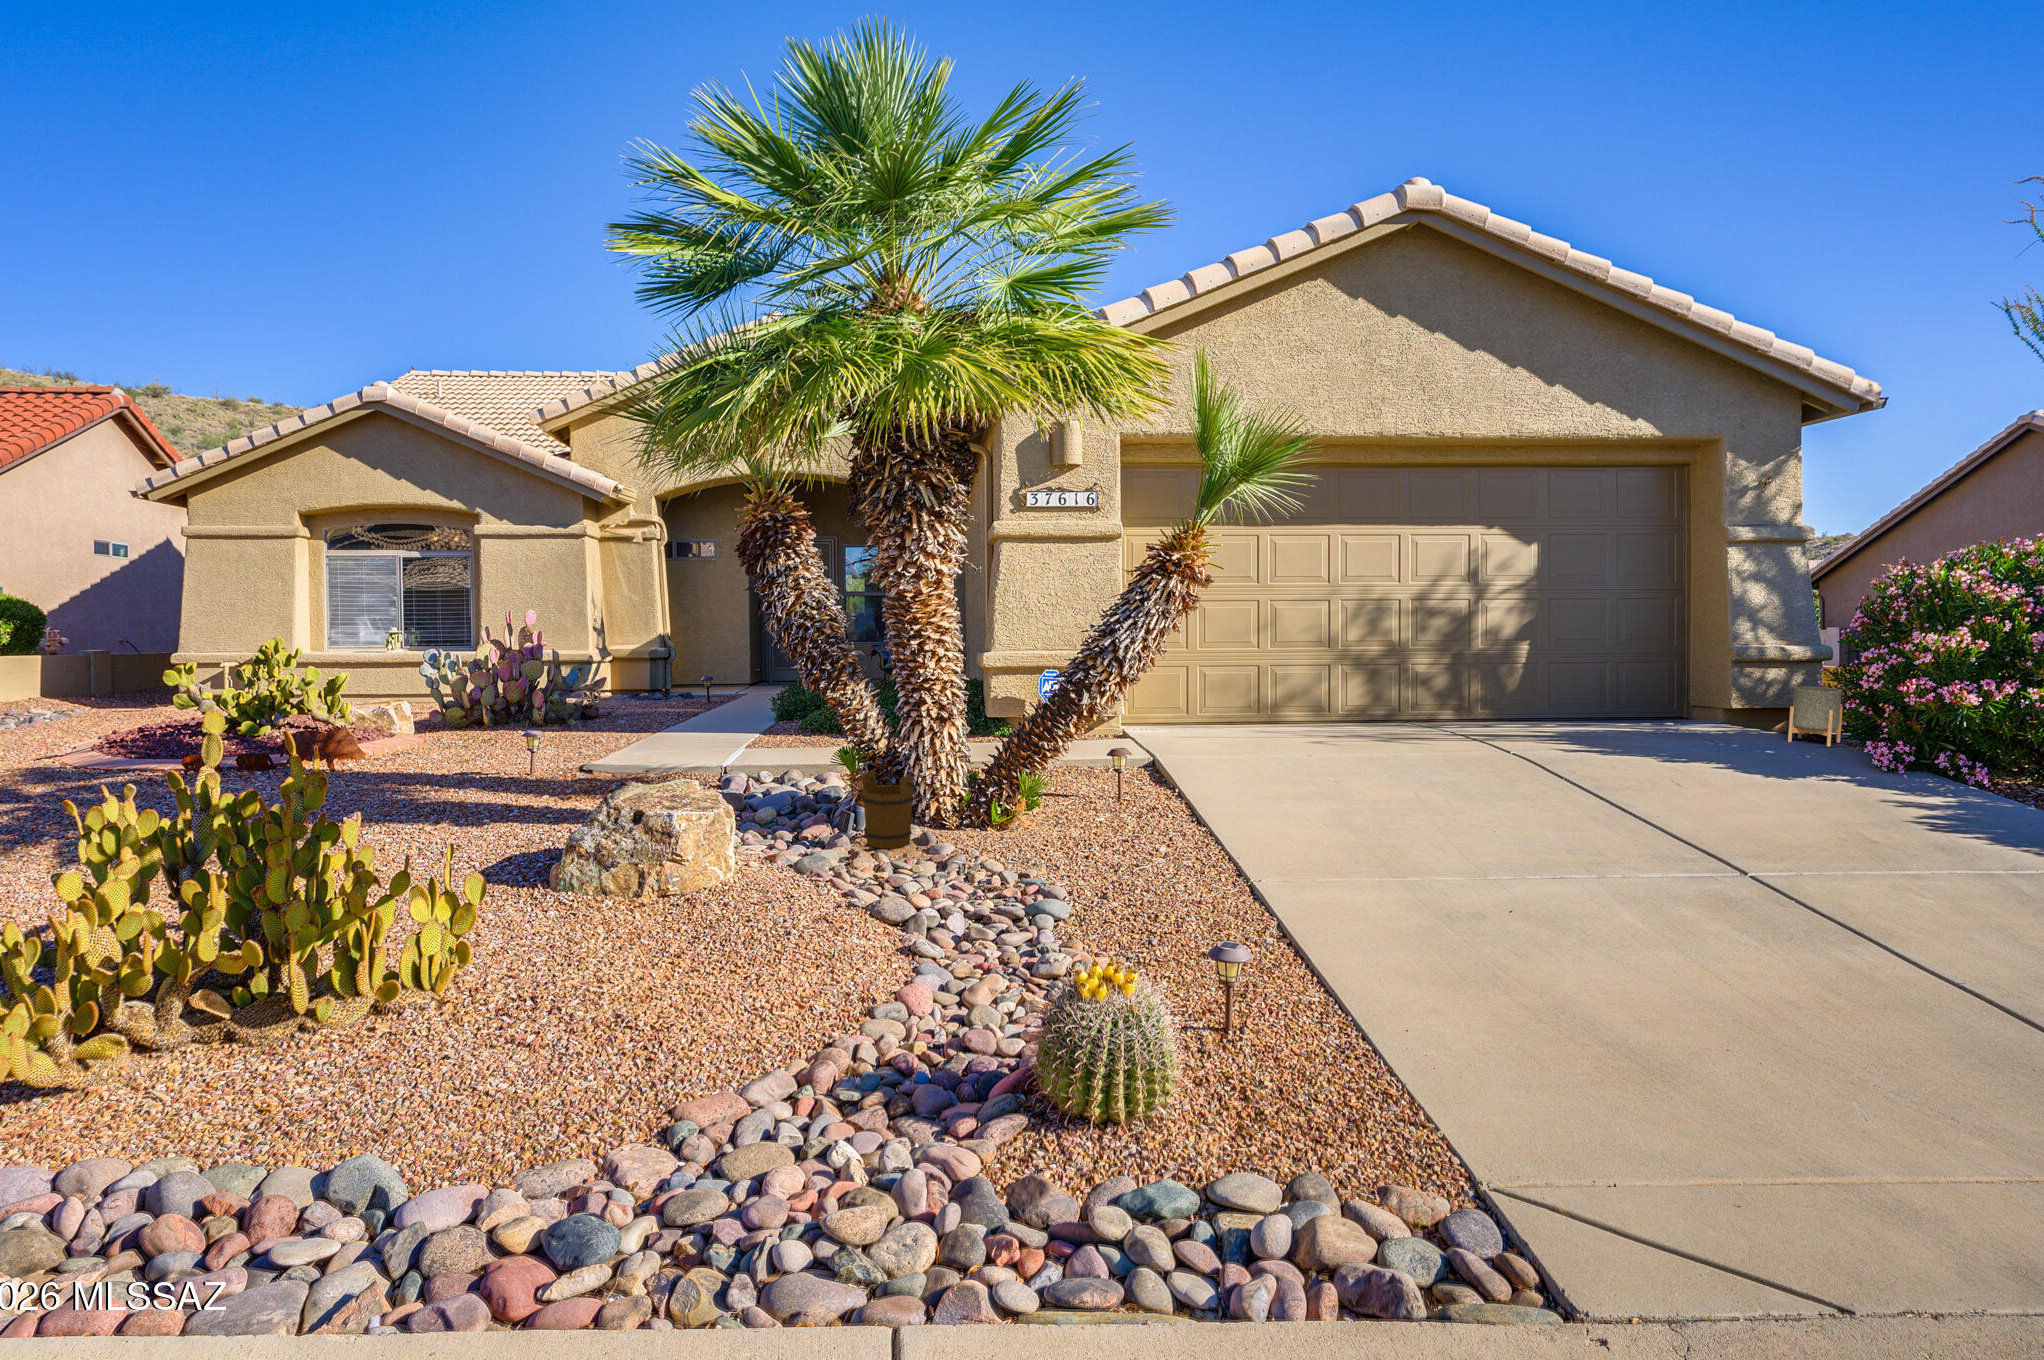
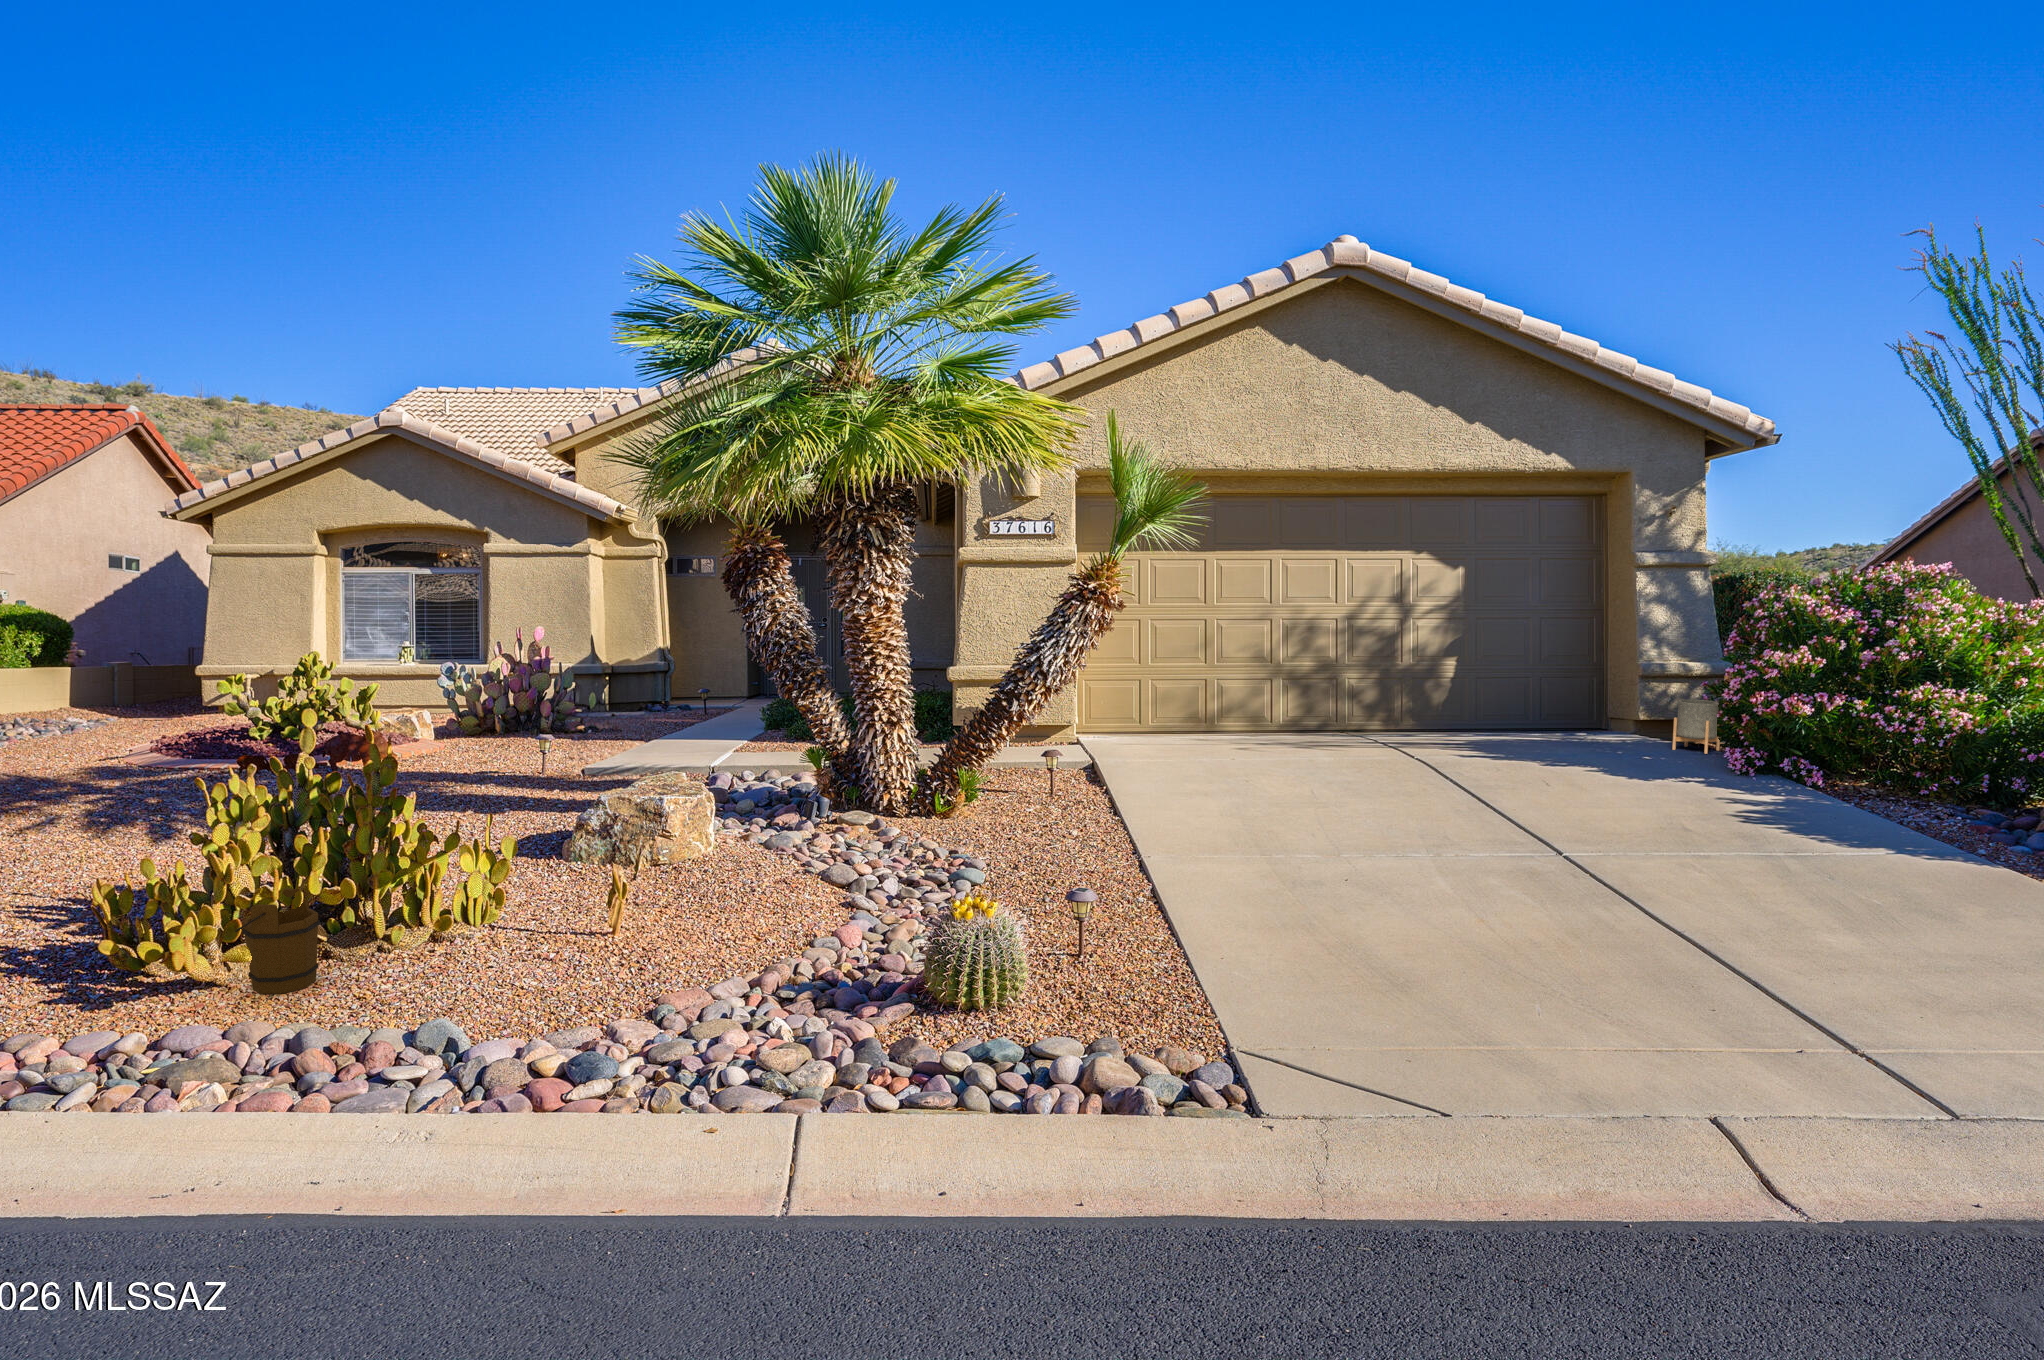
bucket: present [862,771,917,849] -> present [235,888,320,994]

